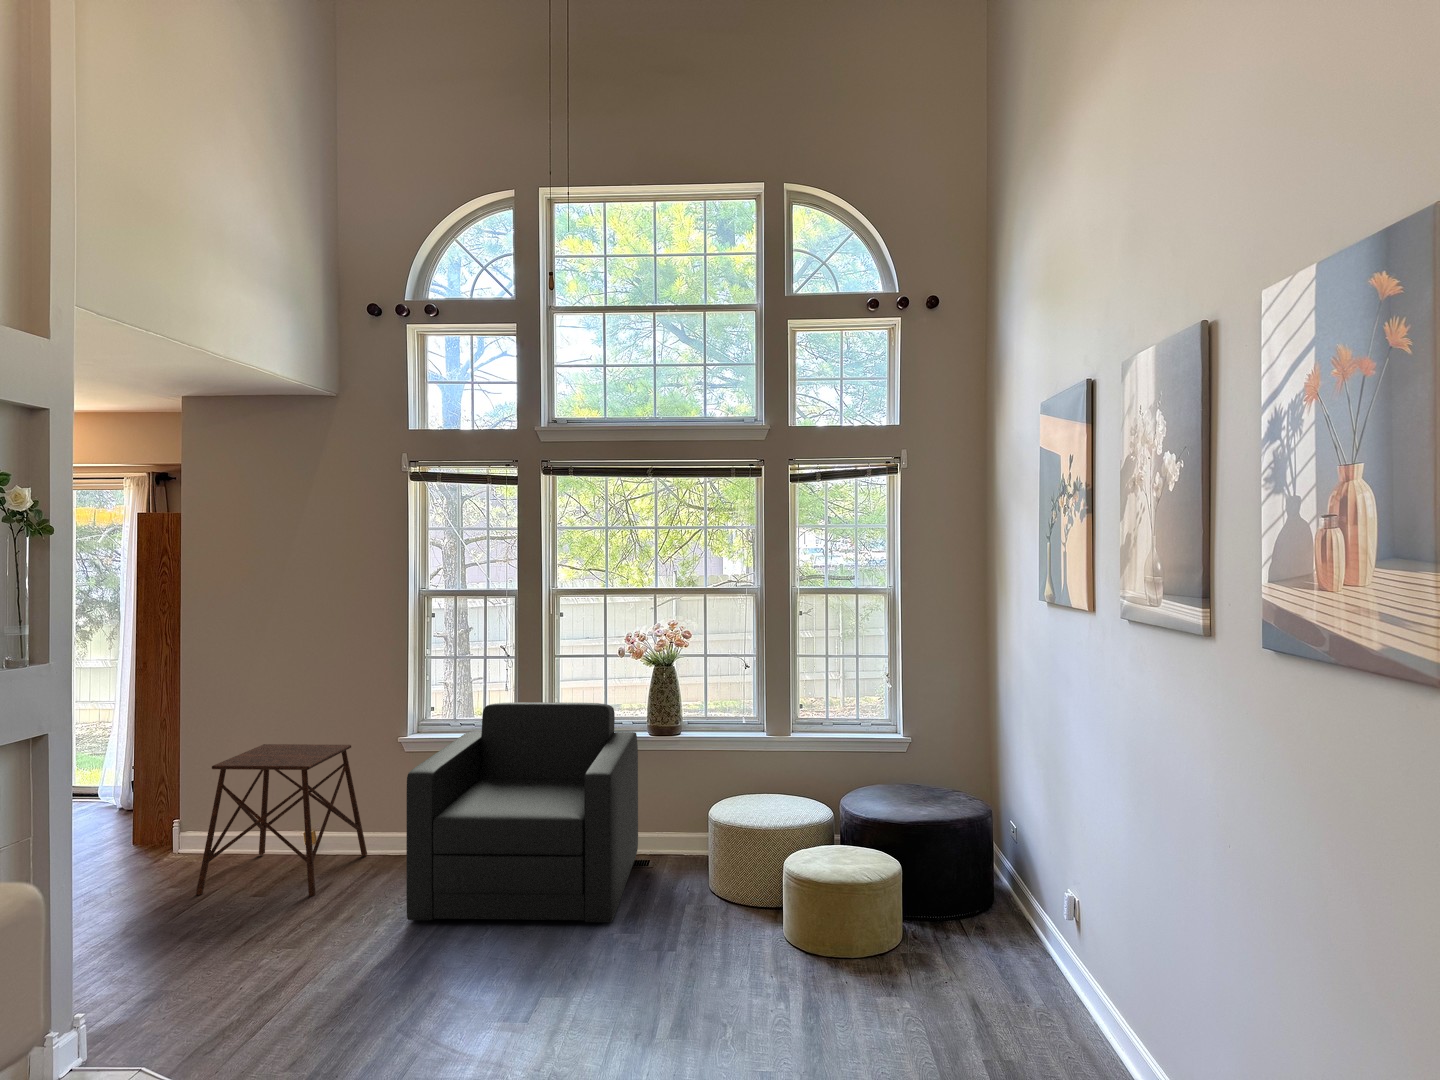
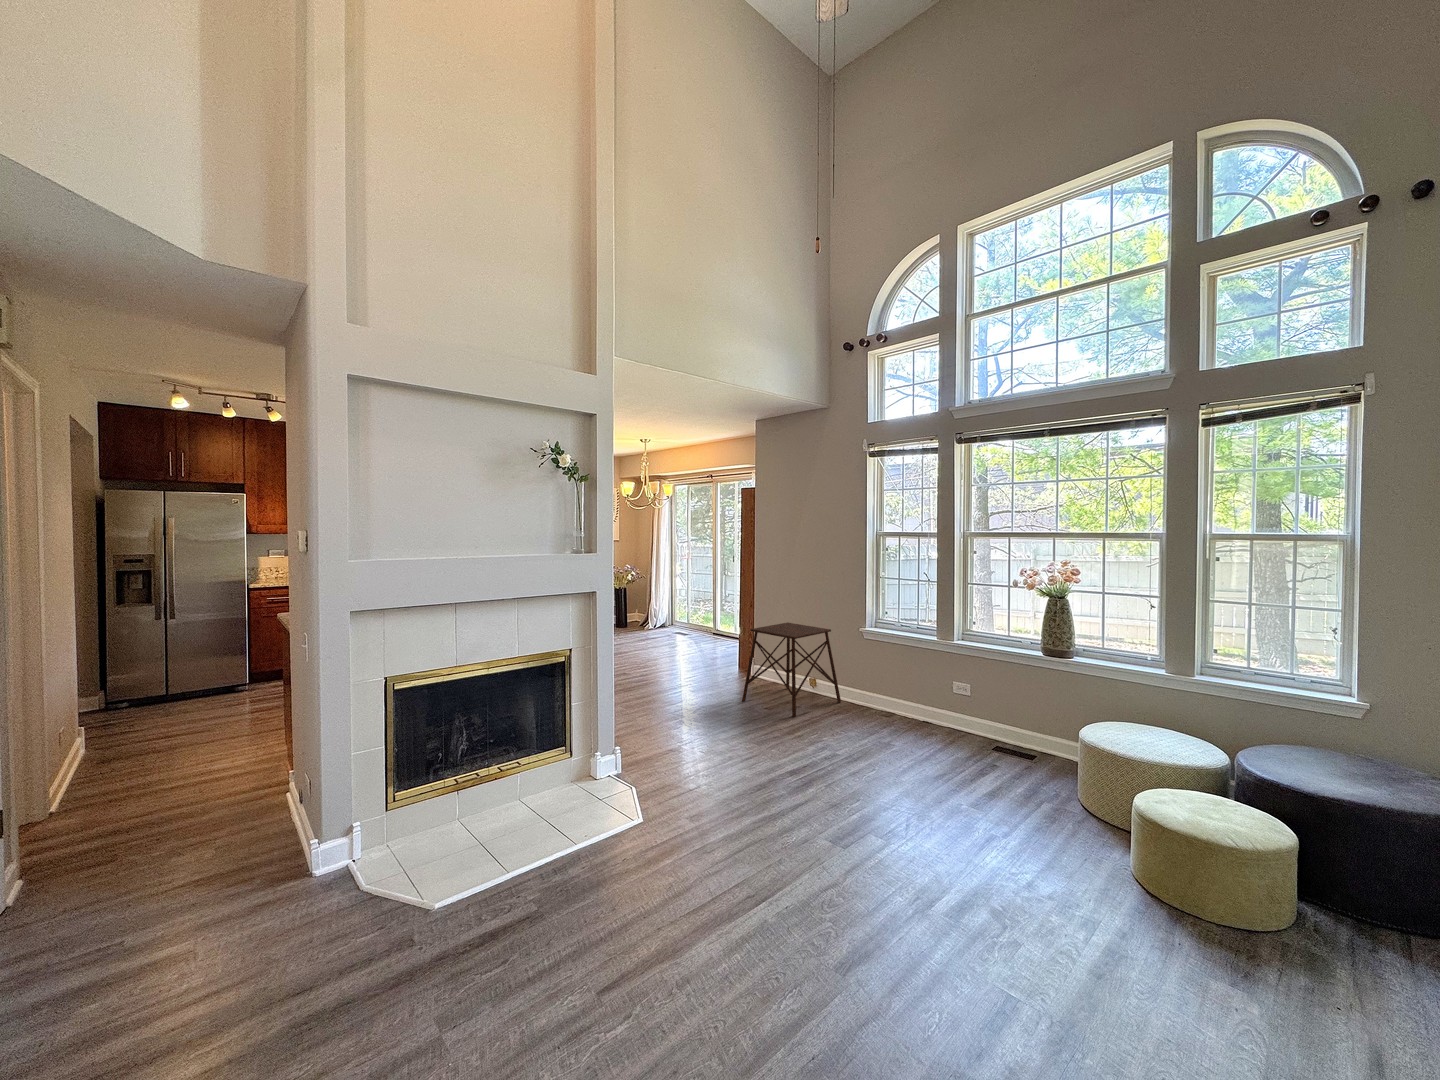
armchair: present [406,702,638,922] -> none [829,613,1028,791]

